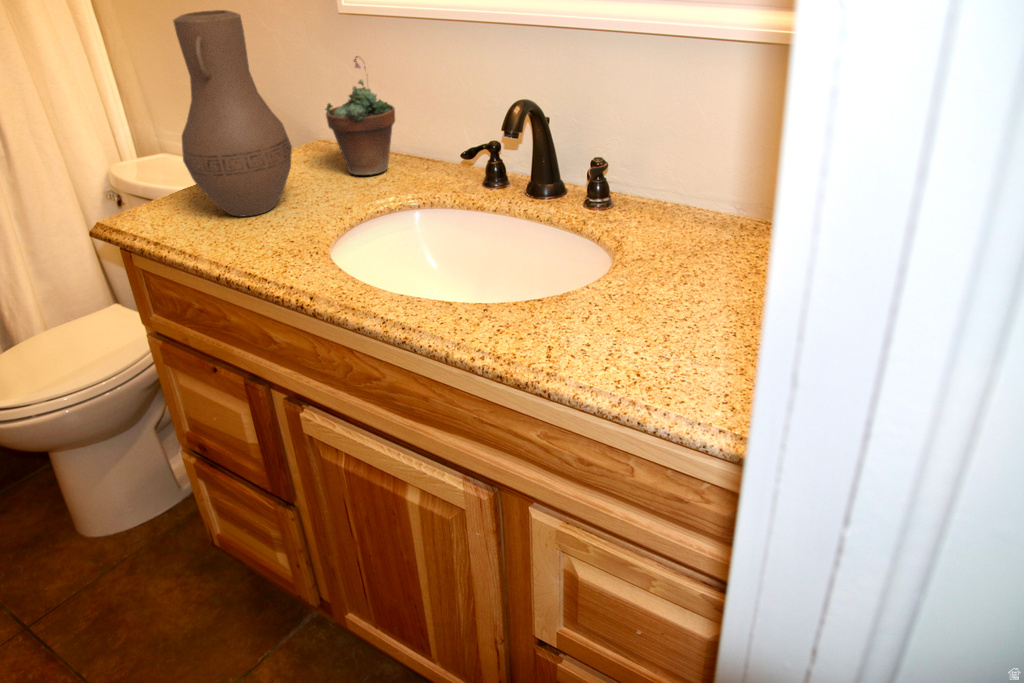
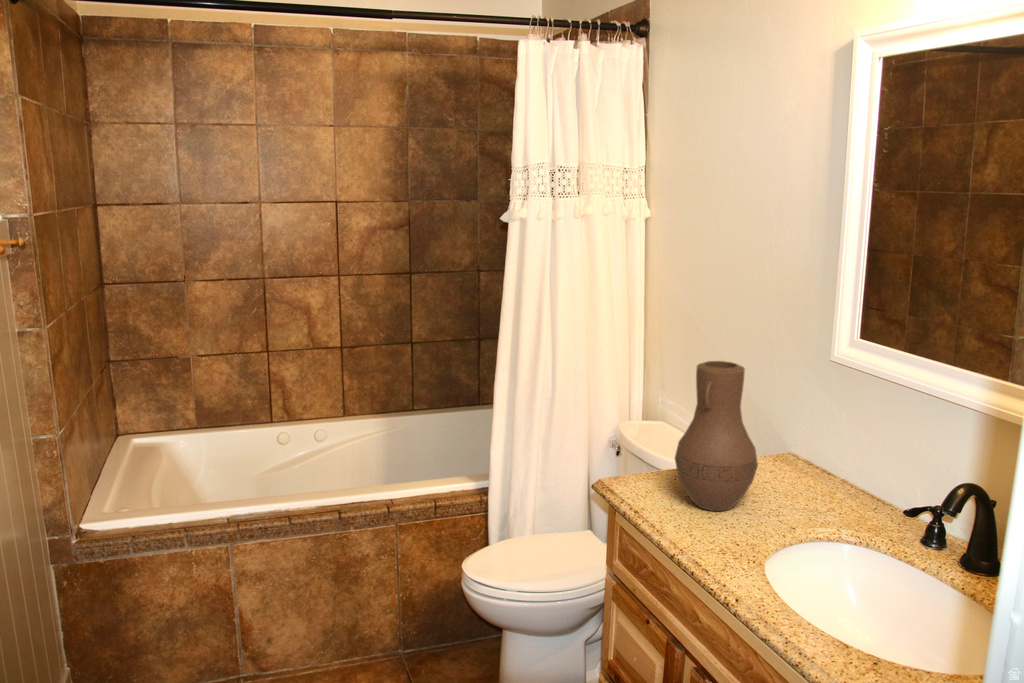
succulent plant: present [325,56,395,175] -> none [794,405,856,501]

